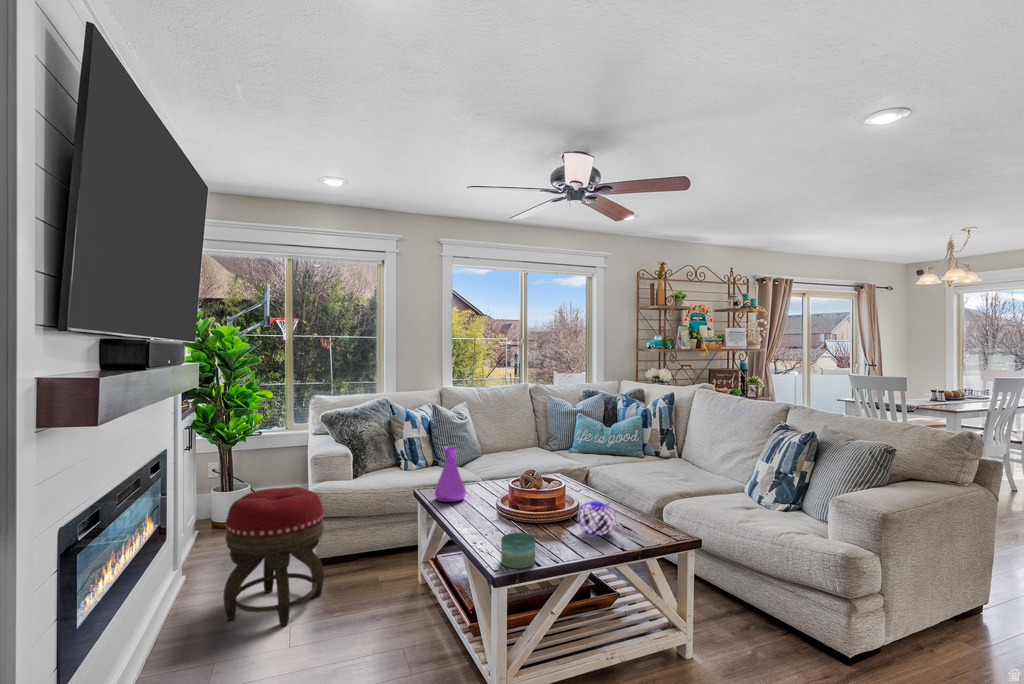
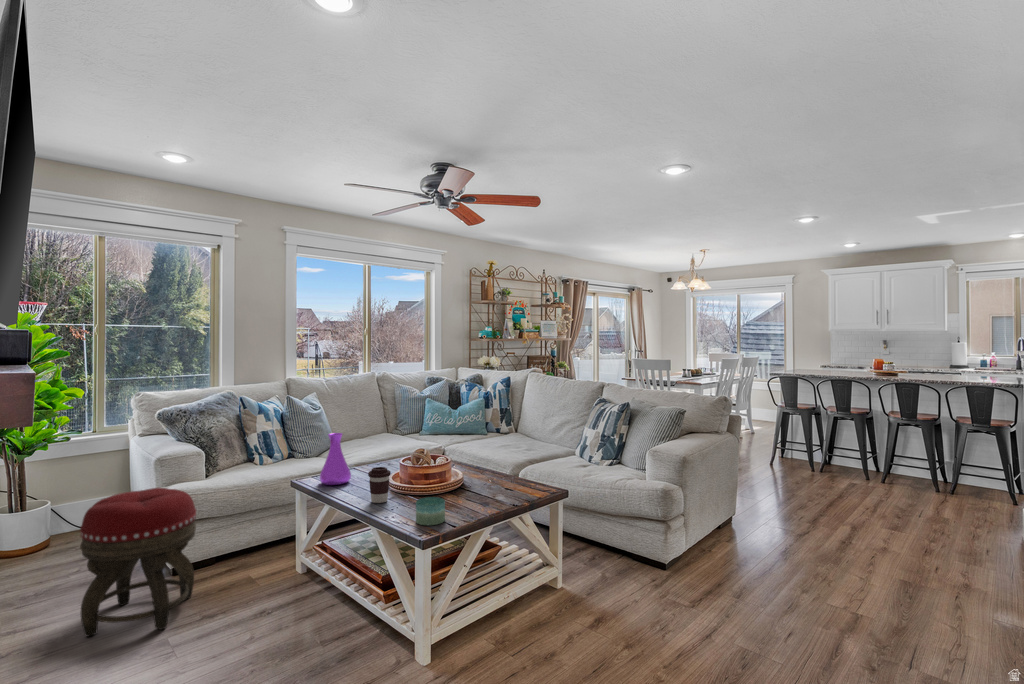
coffee cup: none [467,490,491,530] -> present [368,467,391,503]
decorative orb: present [577,501,615,535] -> none [467,467,498,495]

